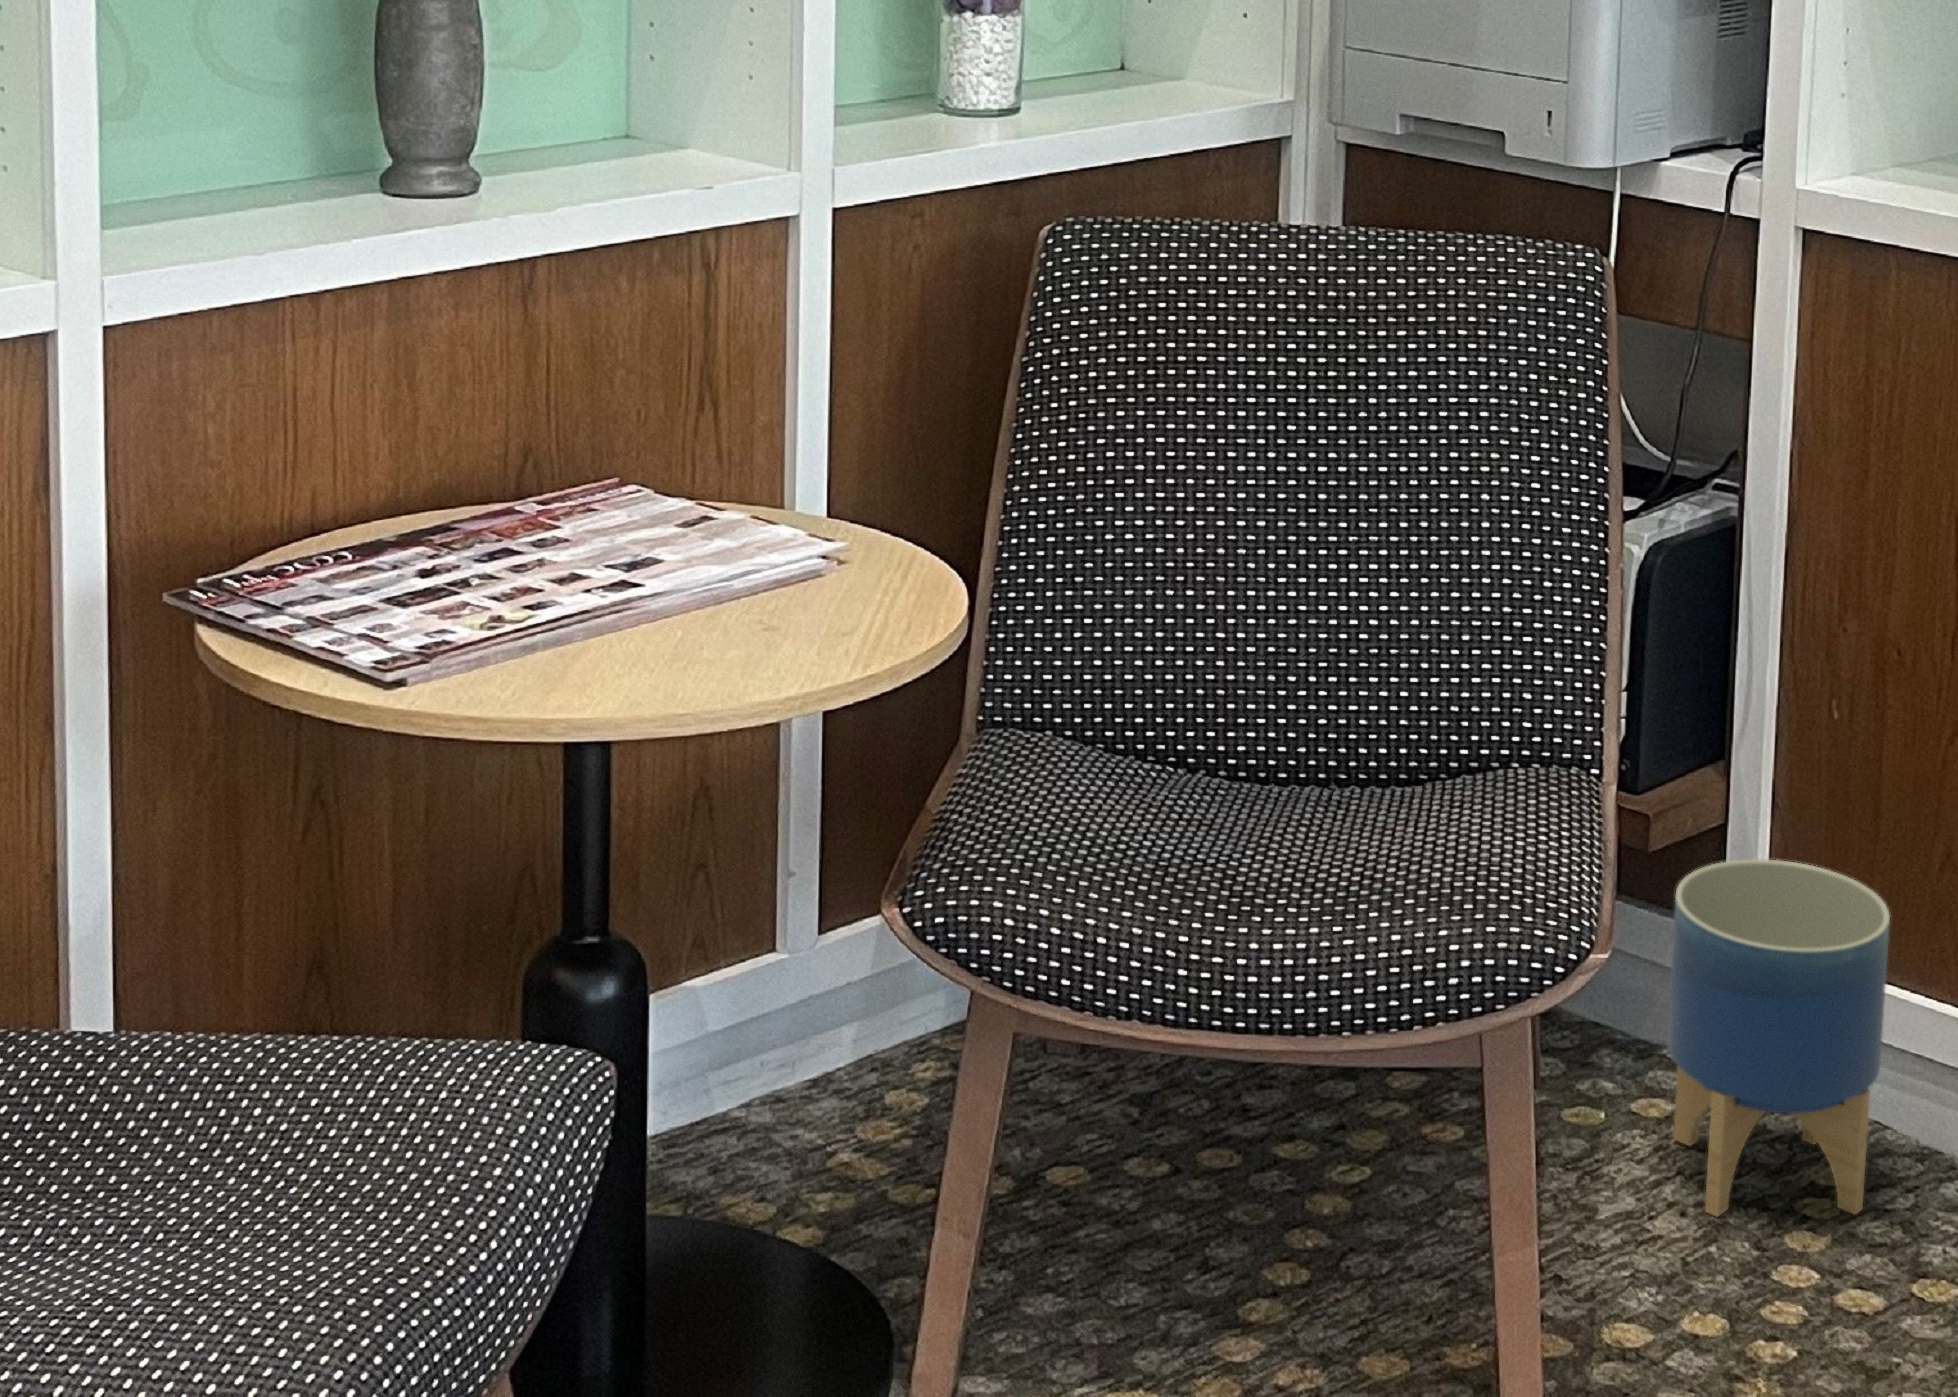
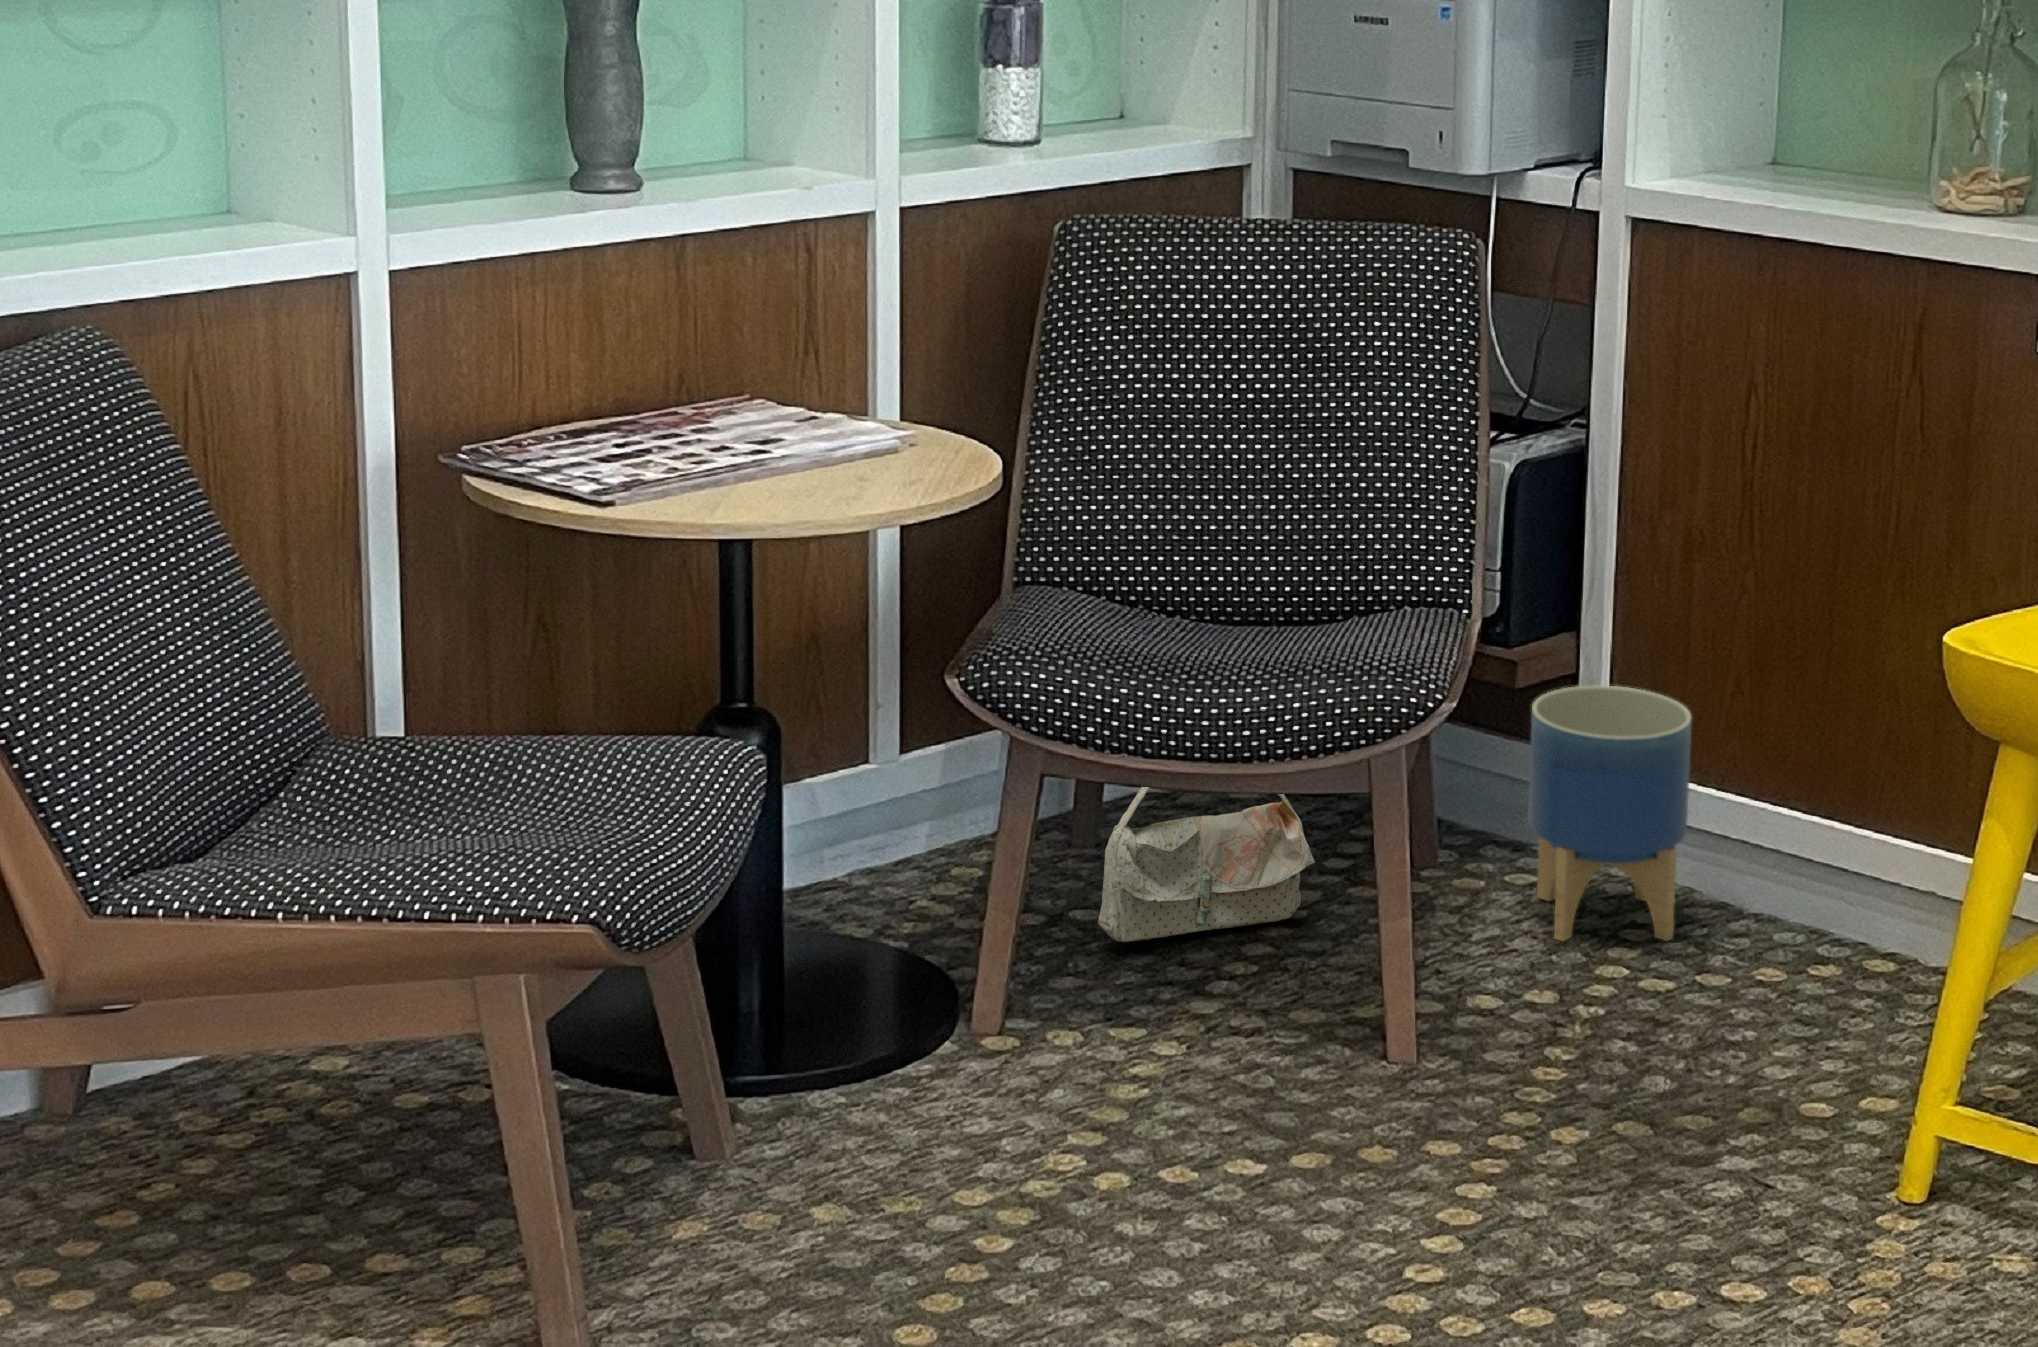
bag: none [1093,880,1386,1229] -> present [1098,787,1315,942]

